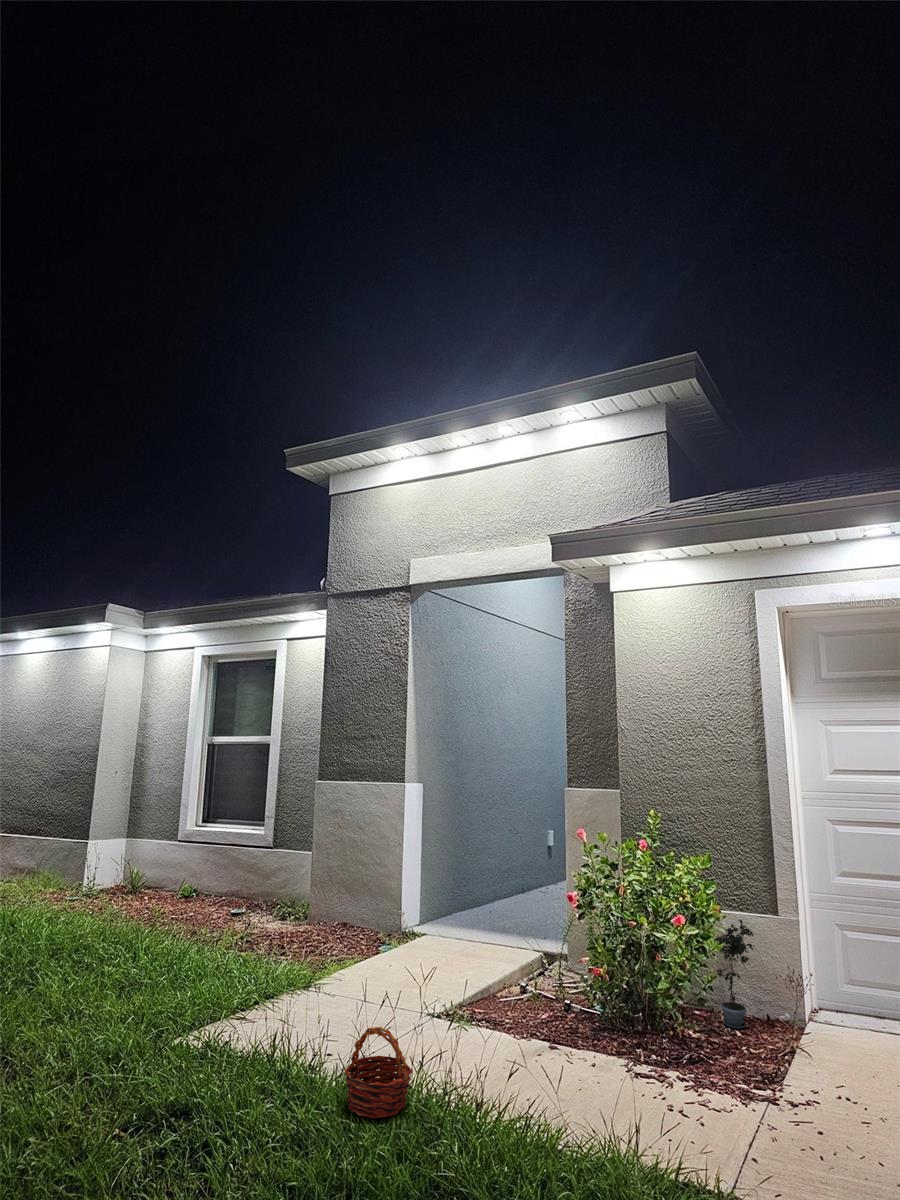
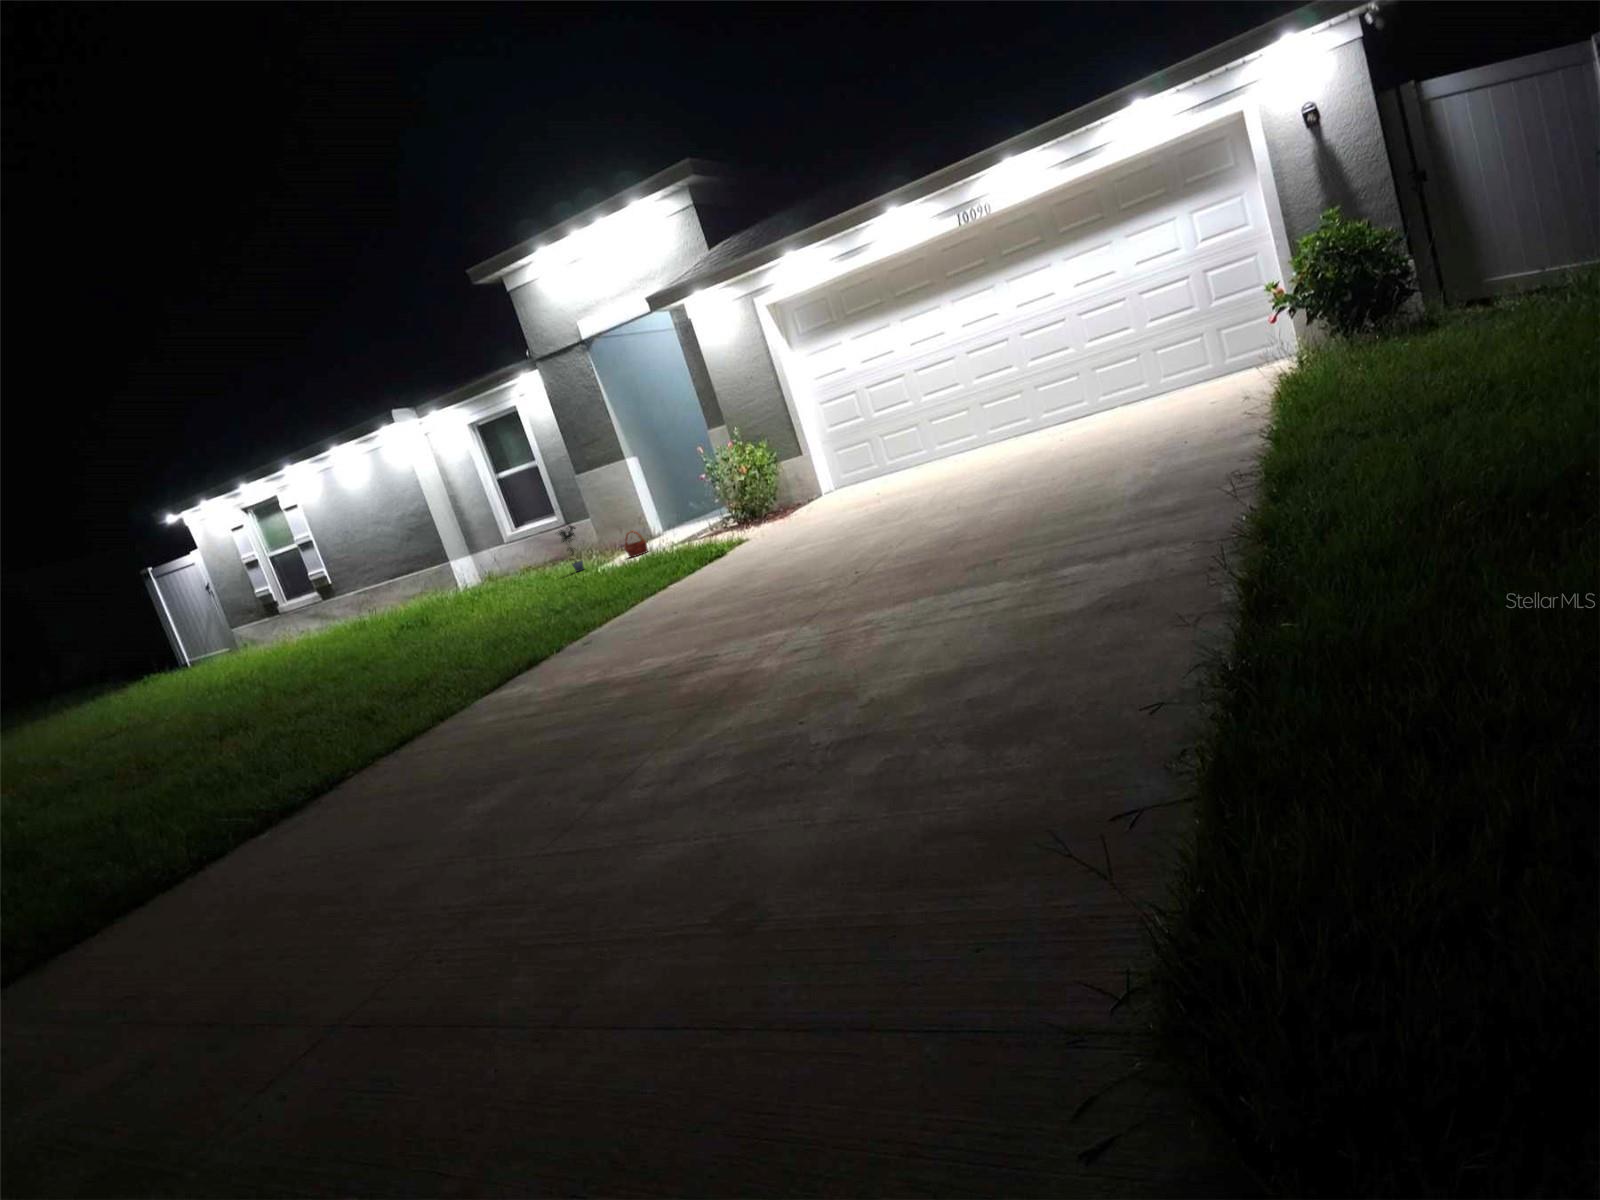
potted plant: present [715,920,753,1029] -> present [559,525,584,572]

